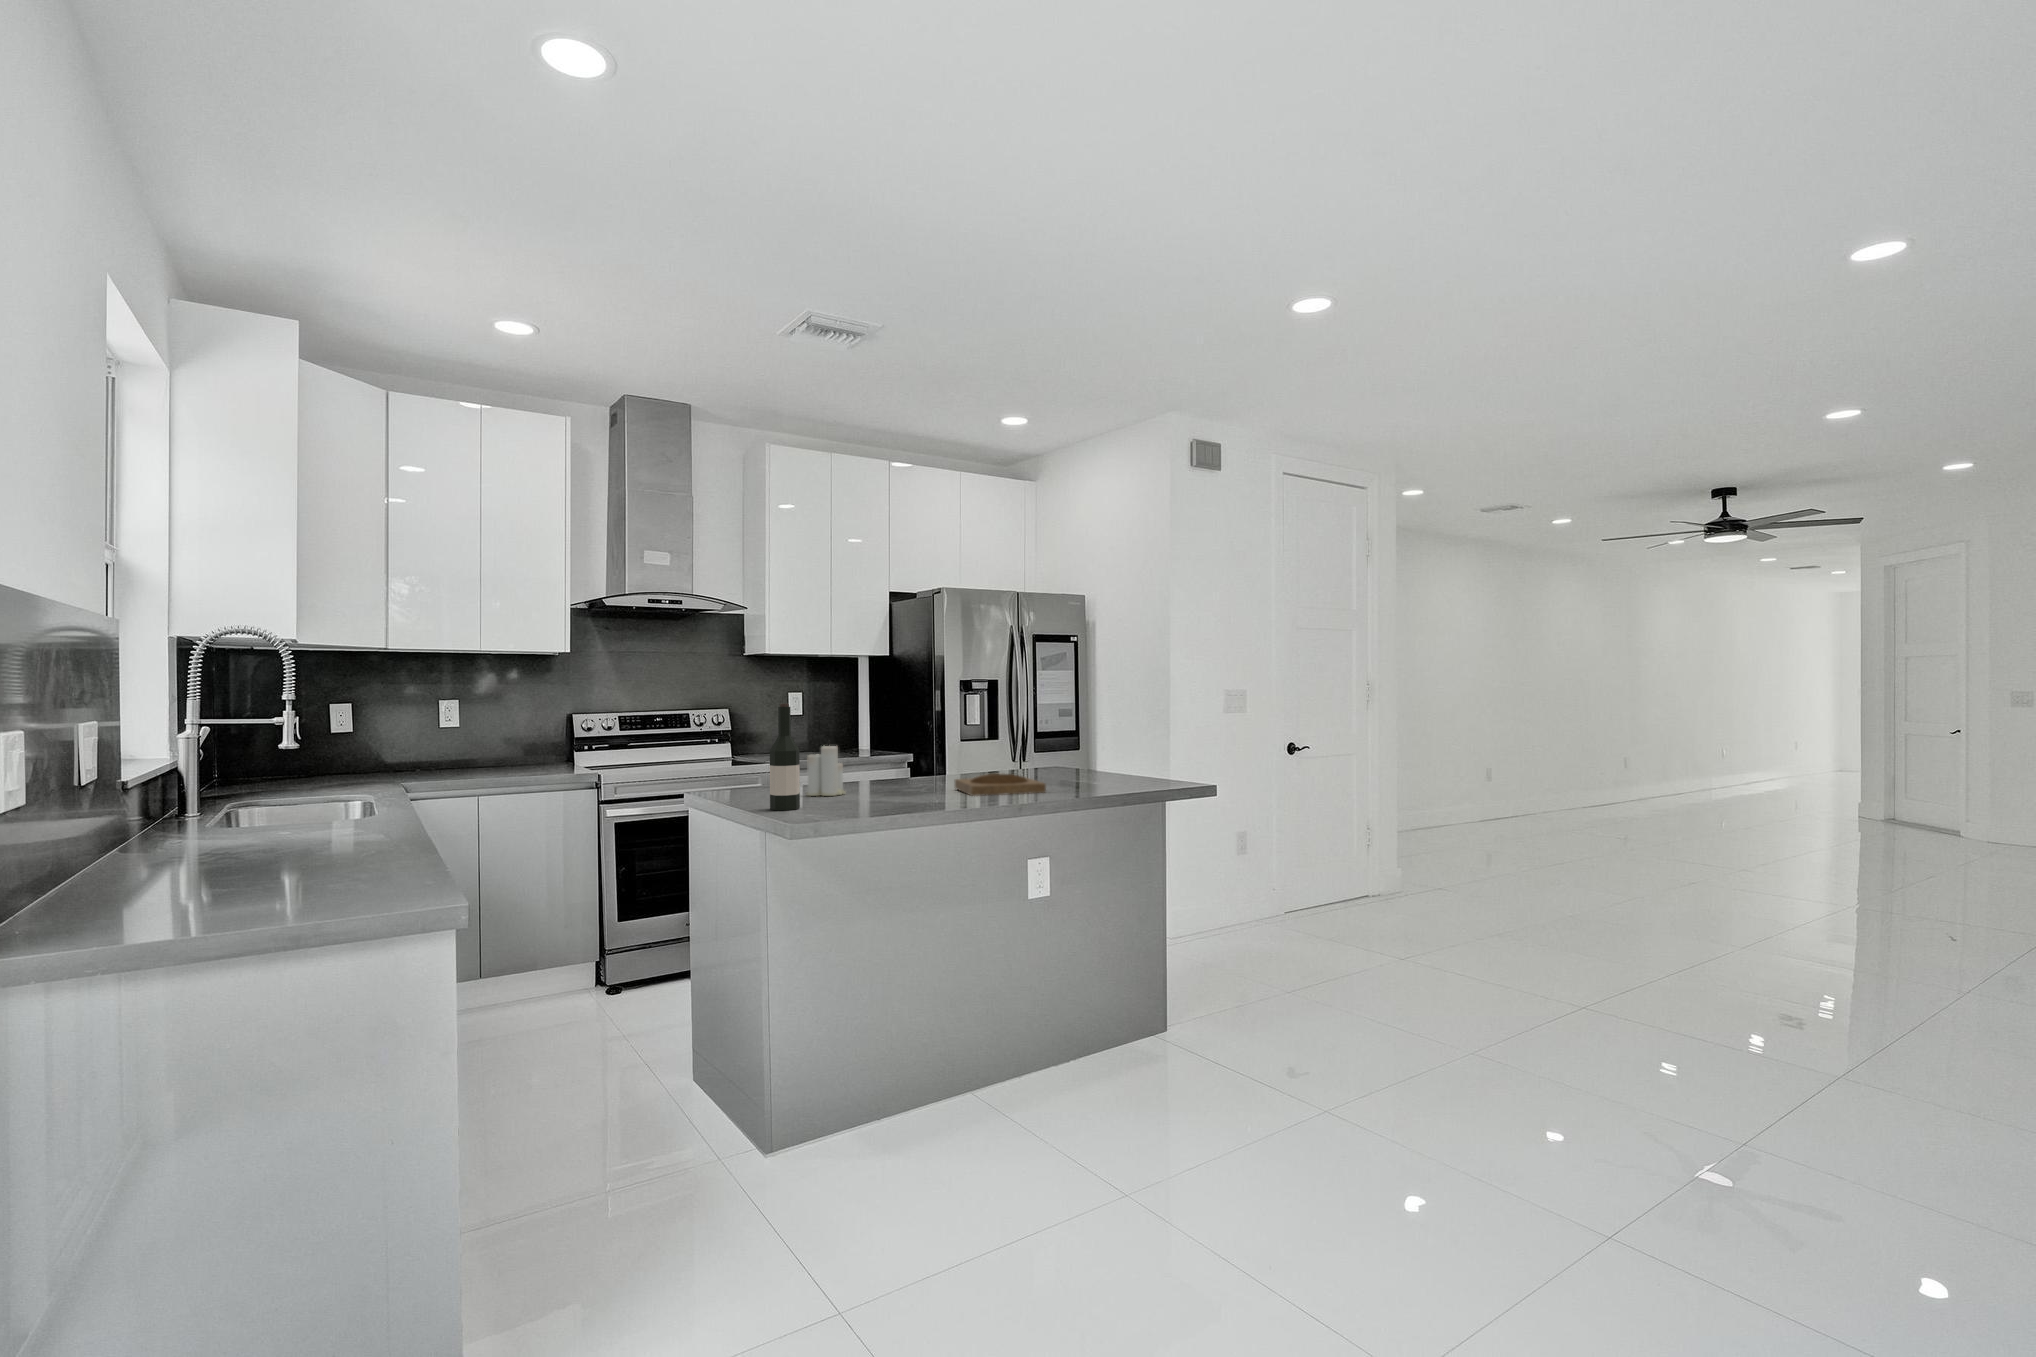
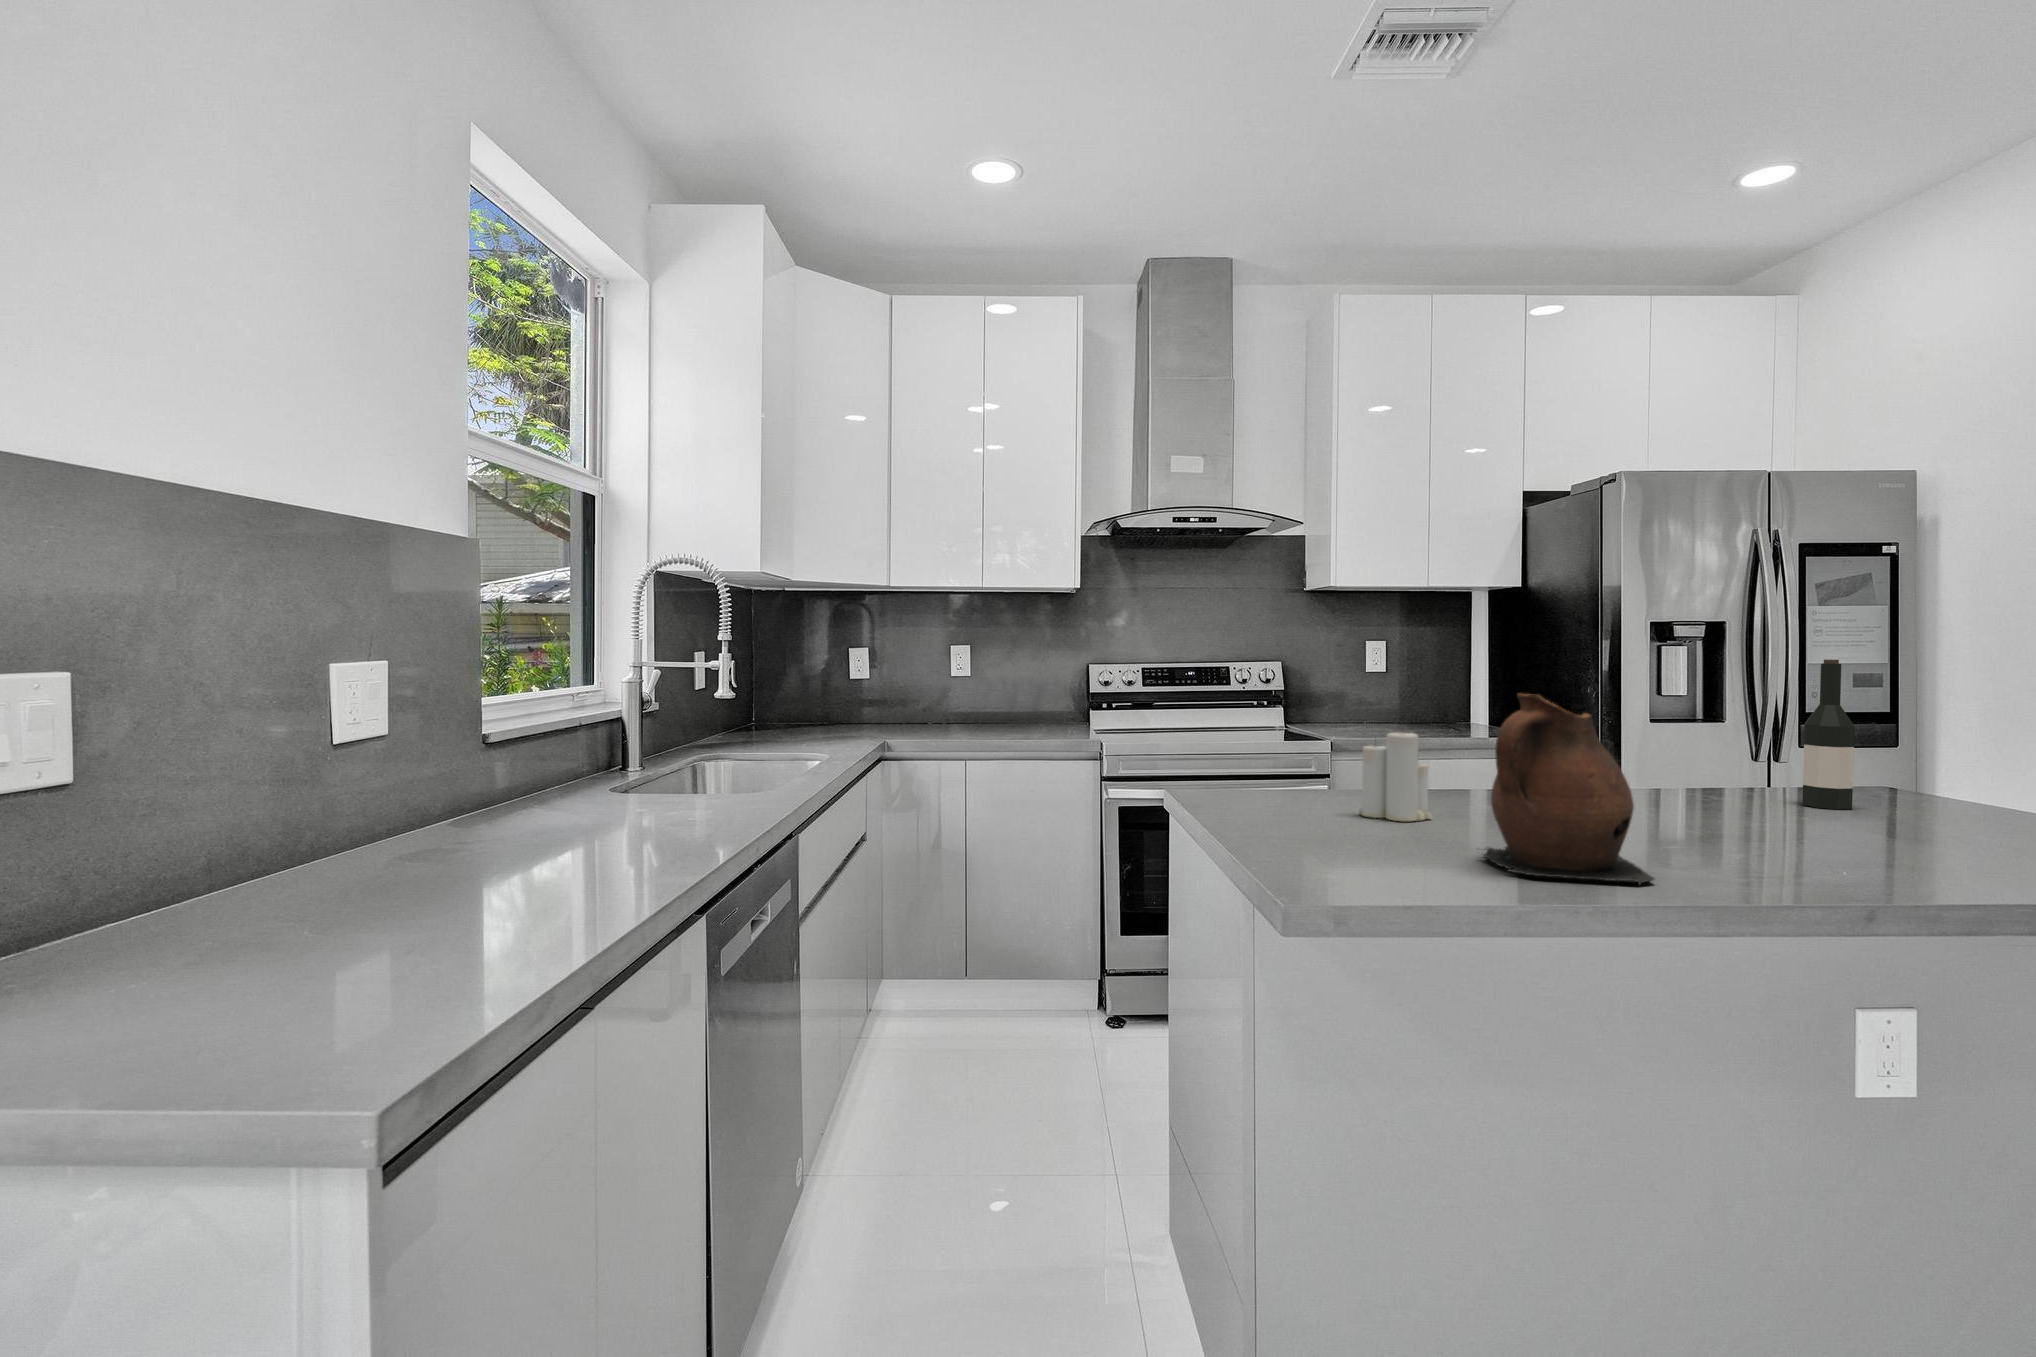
wine bottle: present [770,704,800,810] -> present [1802,660,1855,809]
ceramic pitcher: none [870,719,944,806] -> present [1484,694,1654,885]
tray: present [955,774,1046,796] -> none [1662,810,1920,871]

